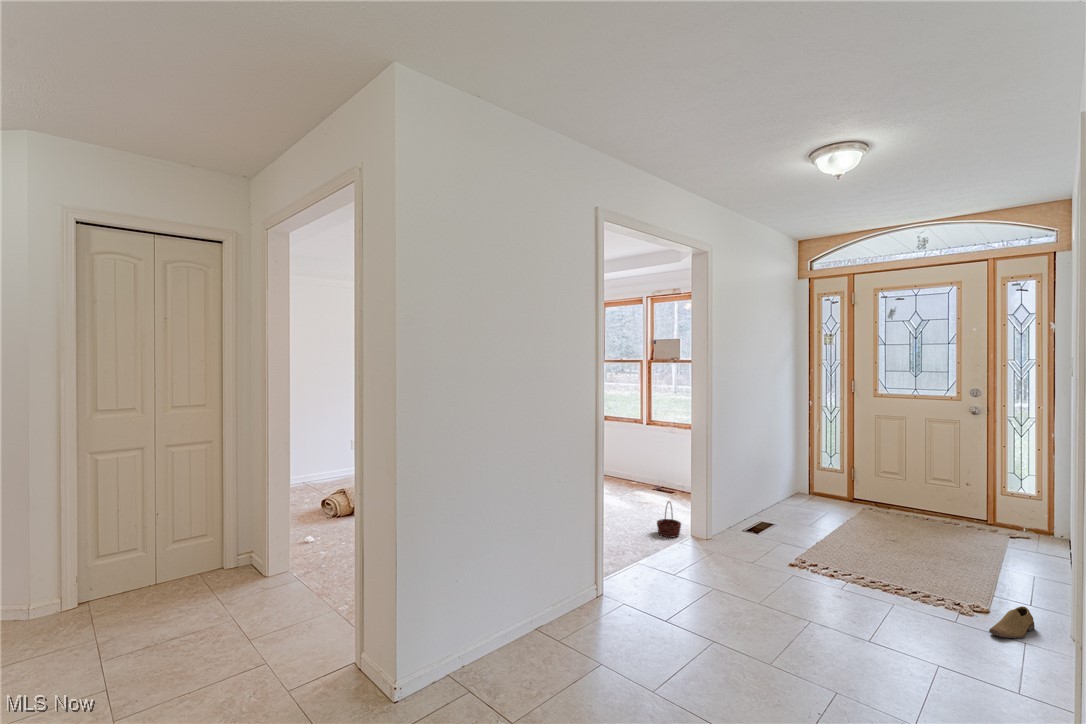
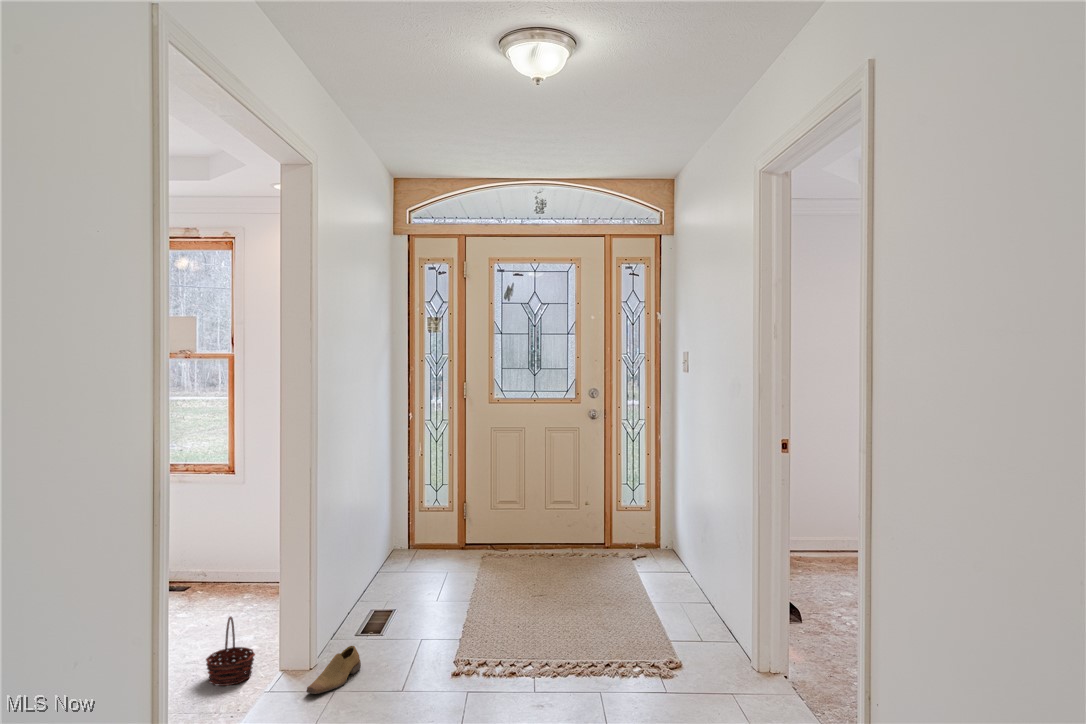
shoe: present [989,606,1035,638] -> present [306,646,361,694]

